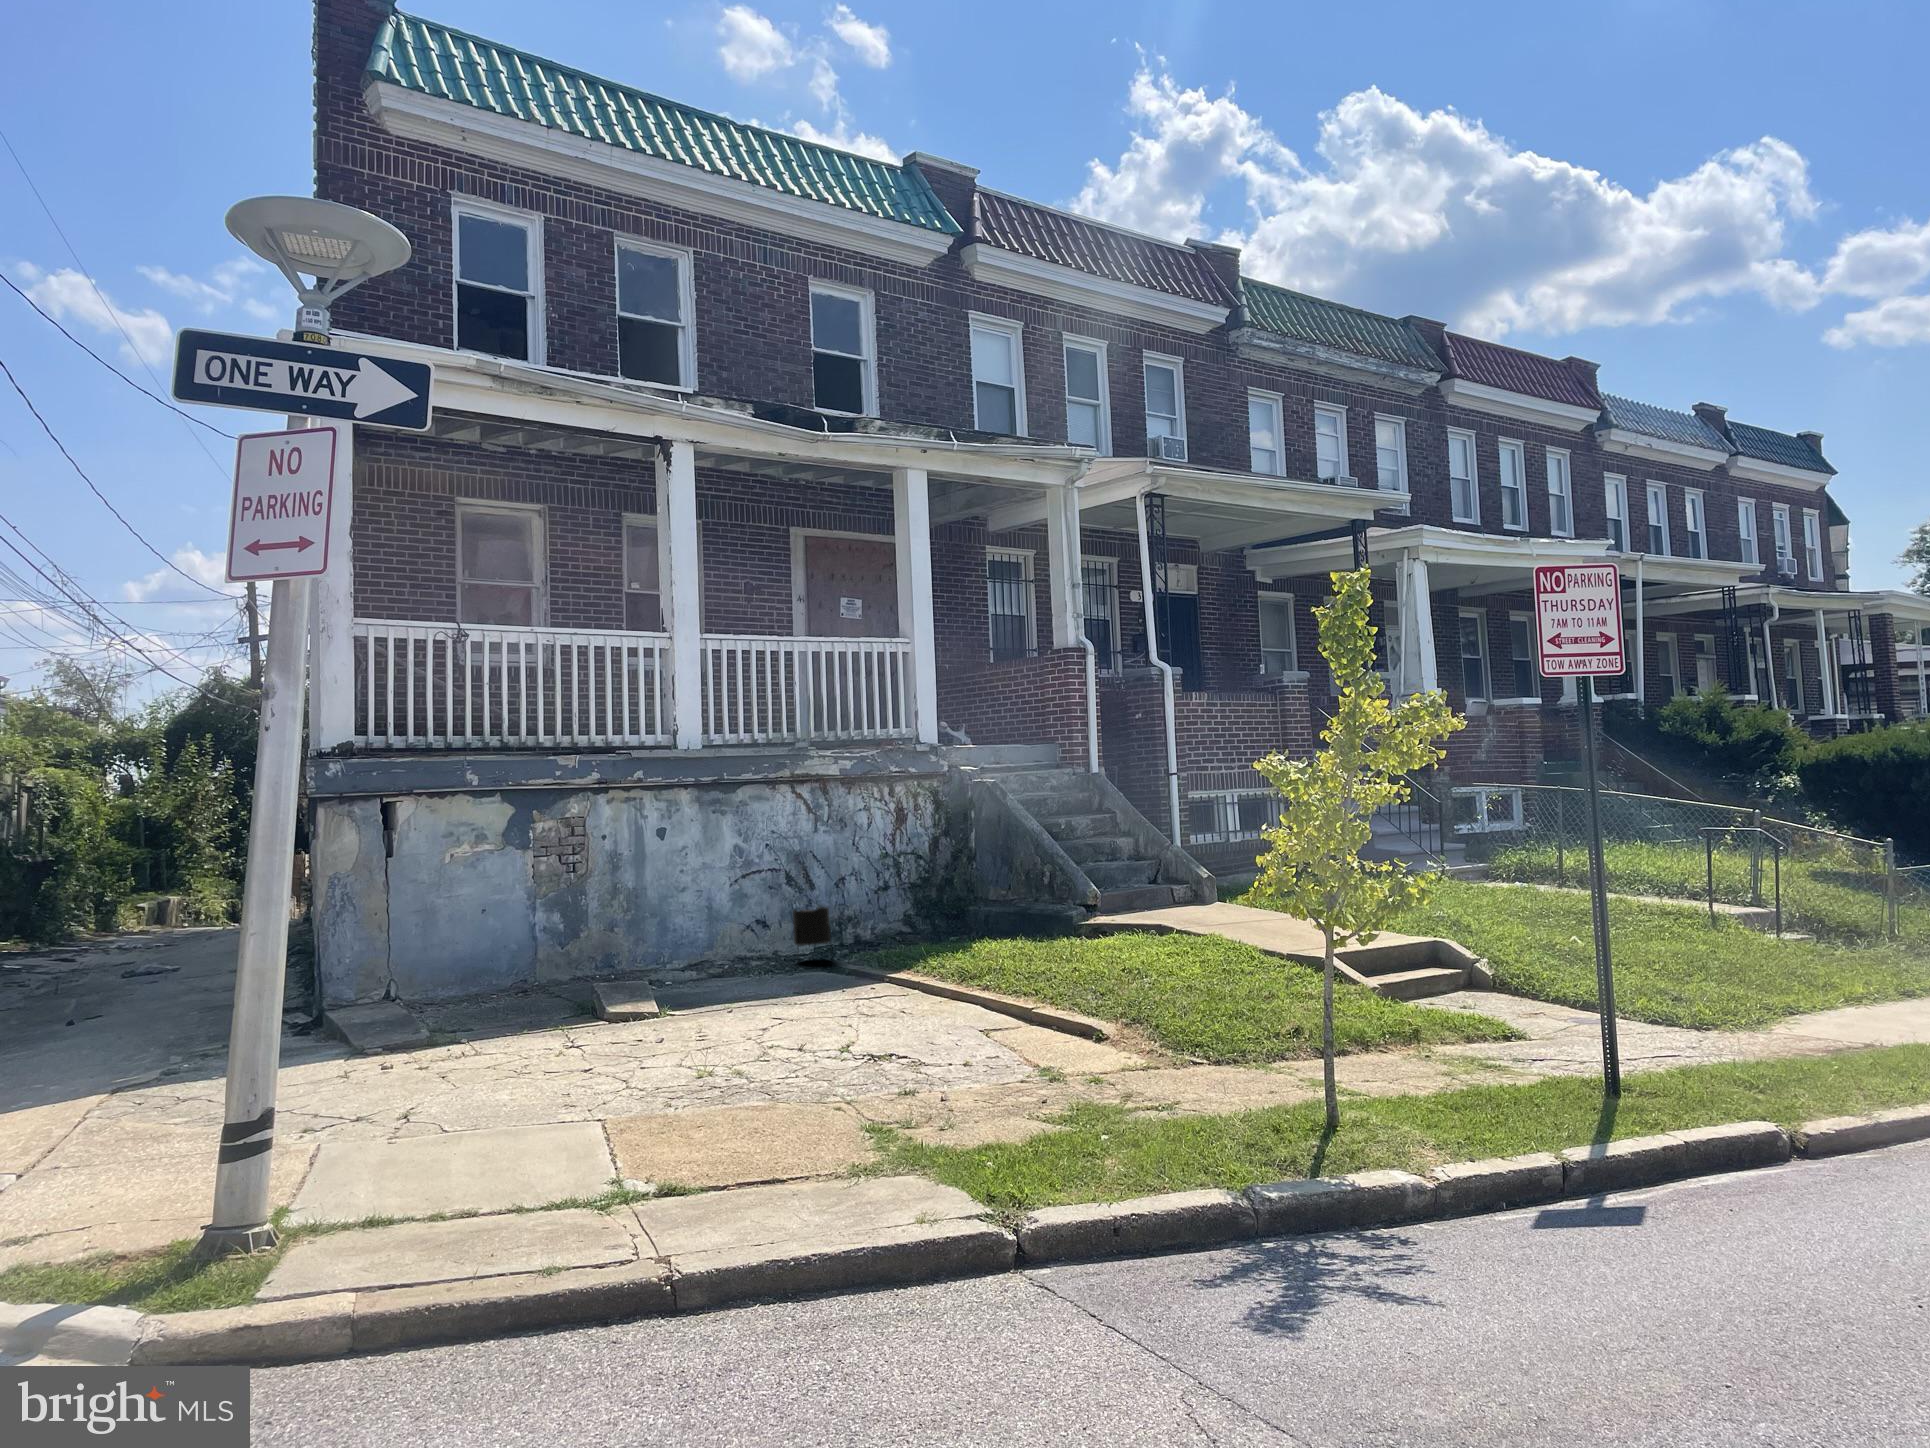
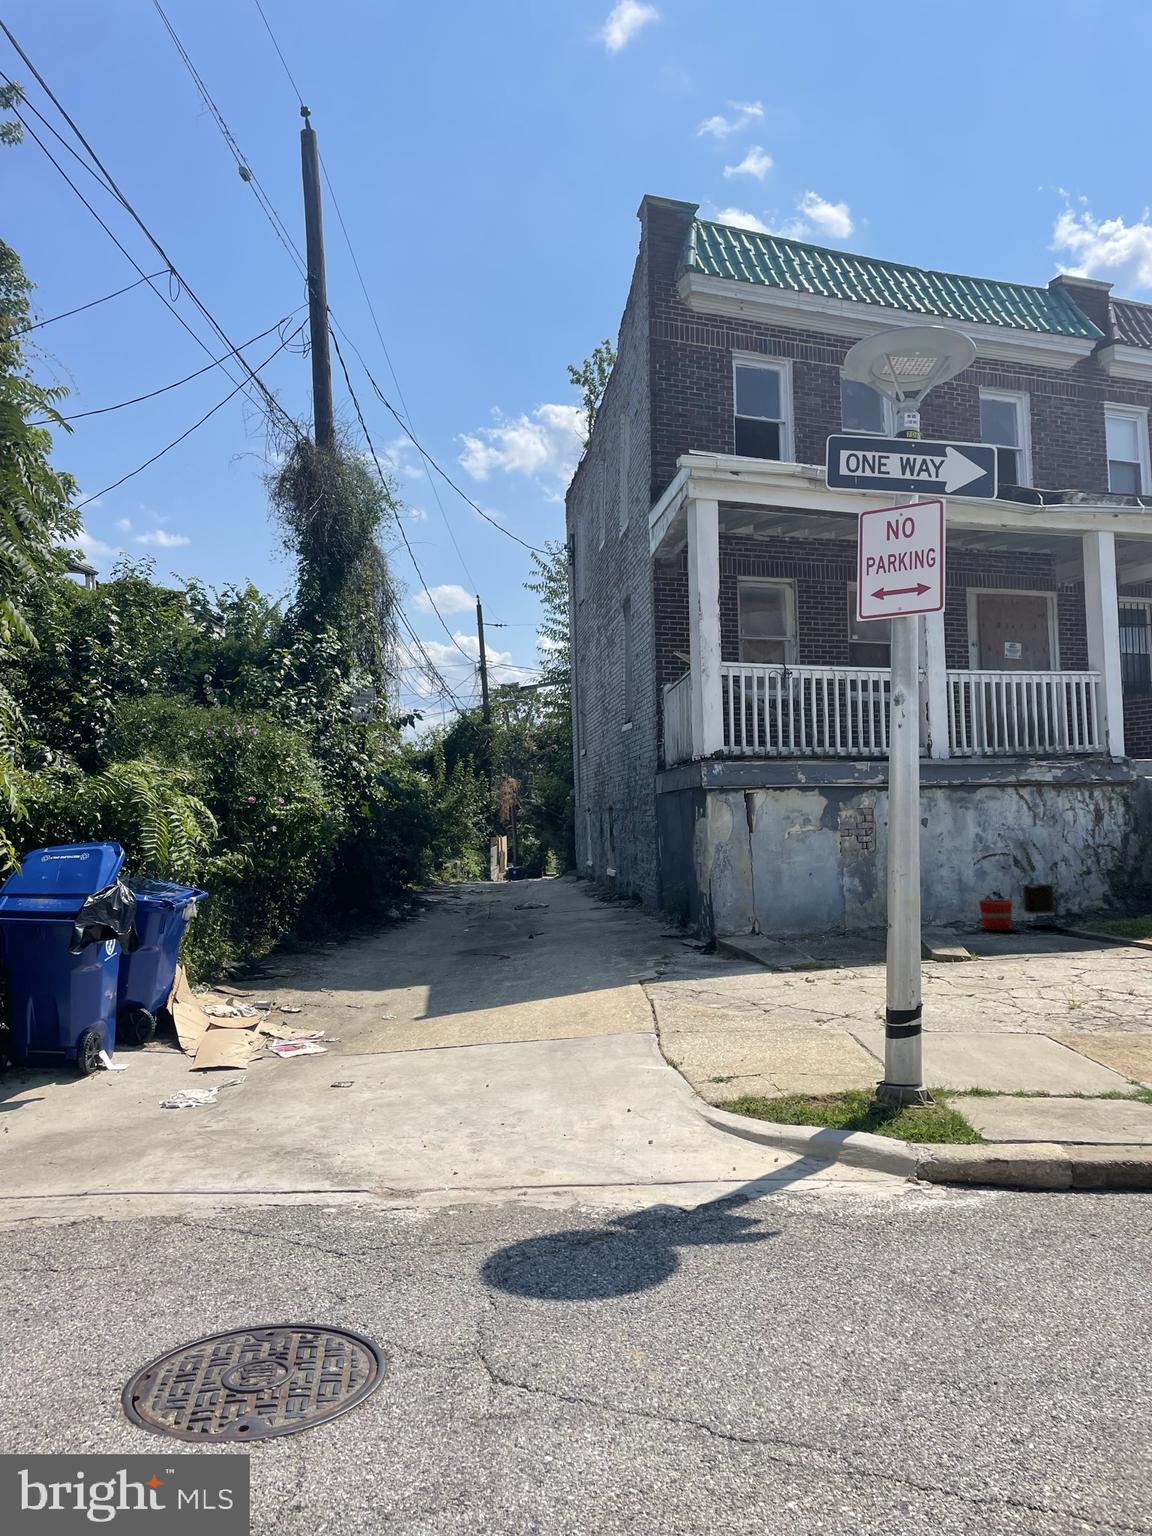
bucket: none [732,929,776,971] -> present [979,899,1013,930]

